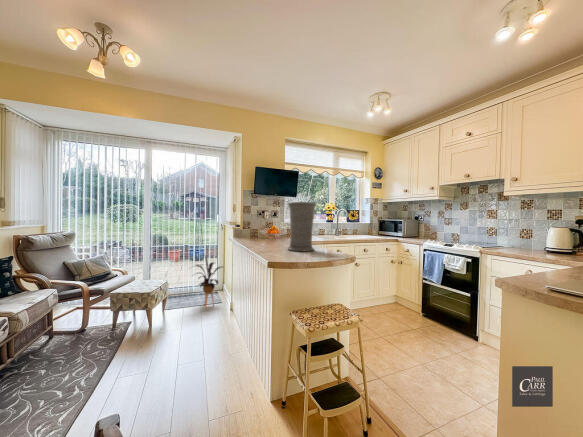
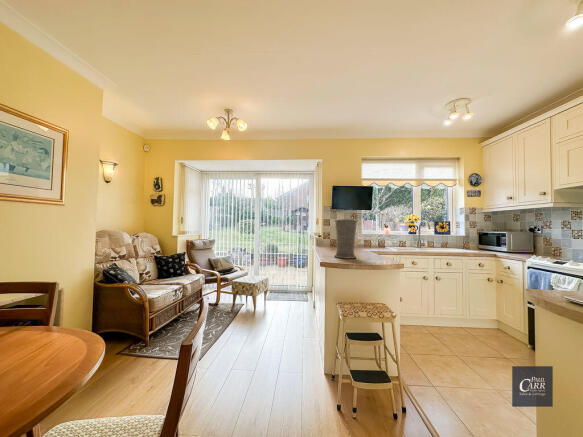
house plant: present [196,256,221,307] -> none [281,259,311,303]

